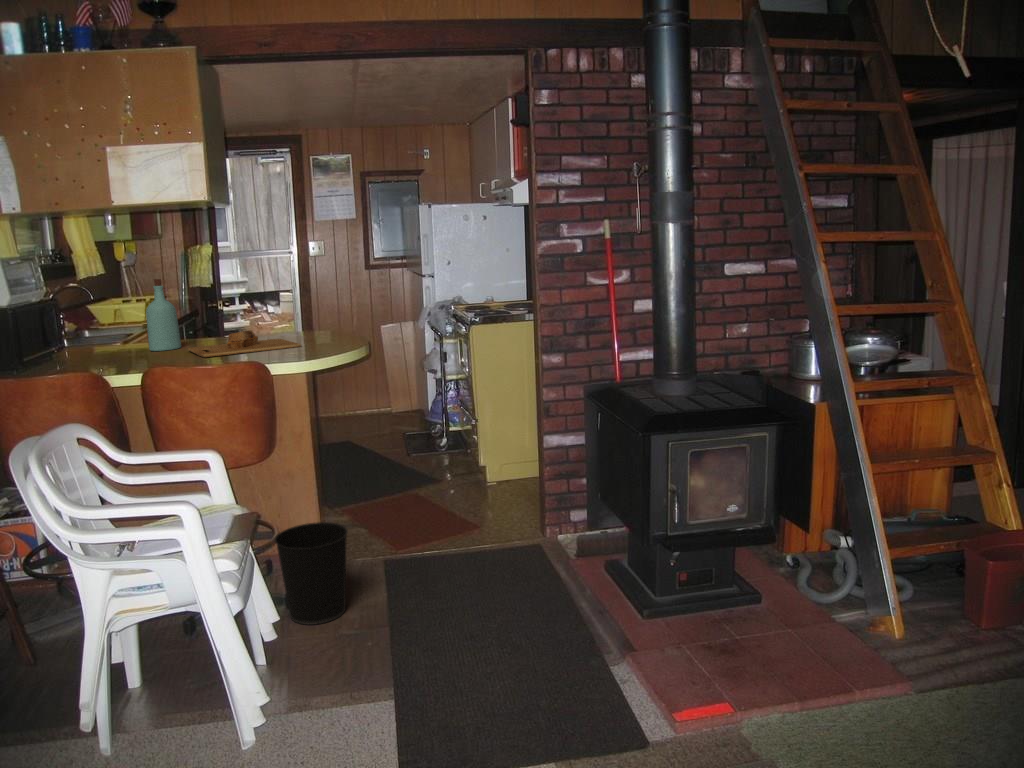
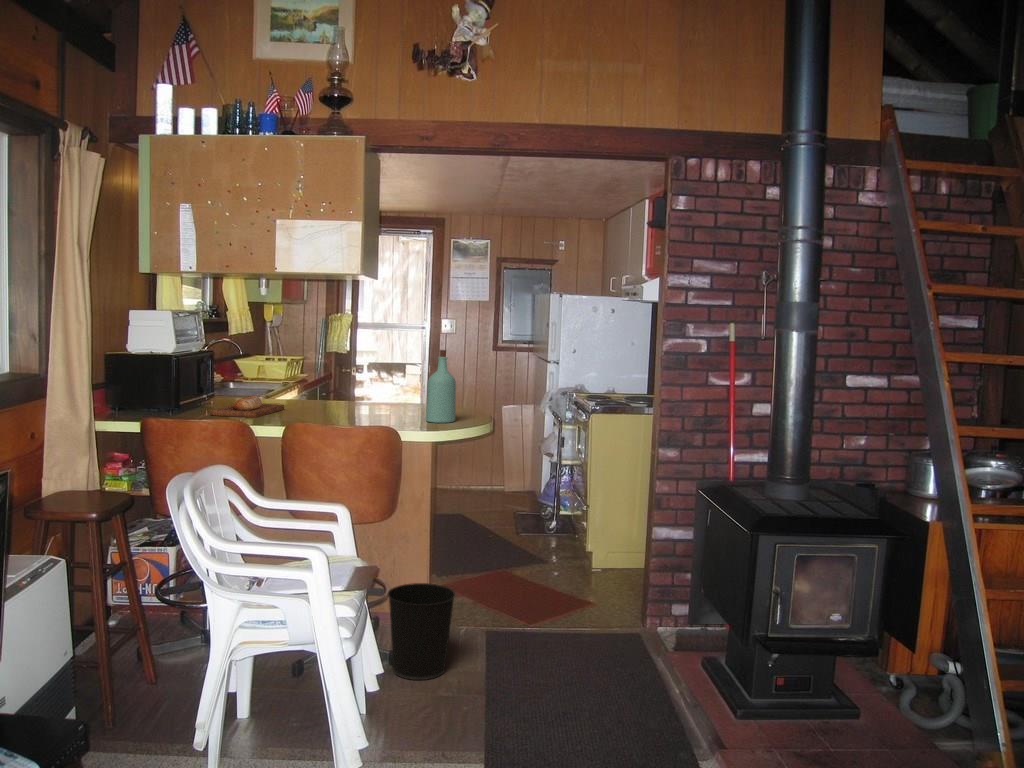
bottle: present [146,279,181,351] -> present [426,350,456,423]
cutting board: present [188,330,301,357] -> none [328,397,430,418]
bread loaf: none [48,342,139,369] -> present [210,396,284,418]

